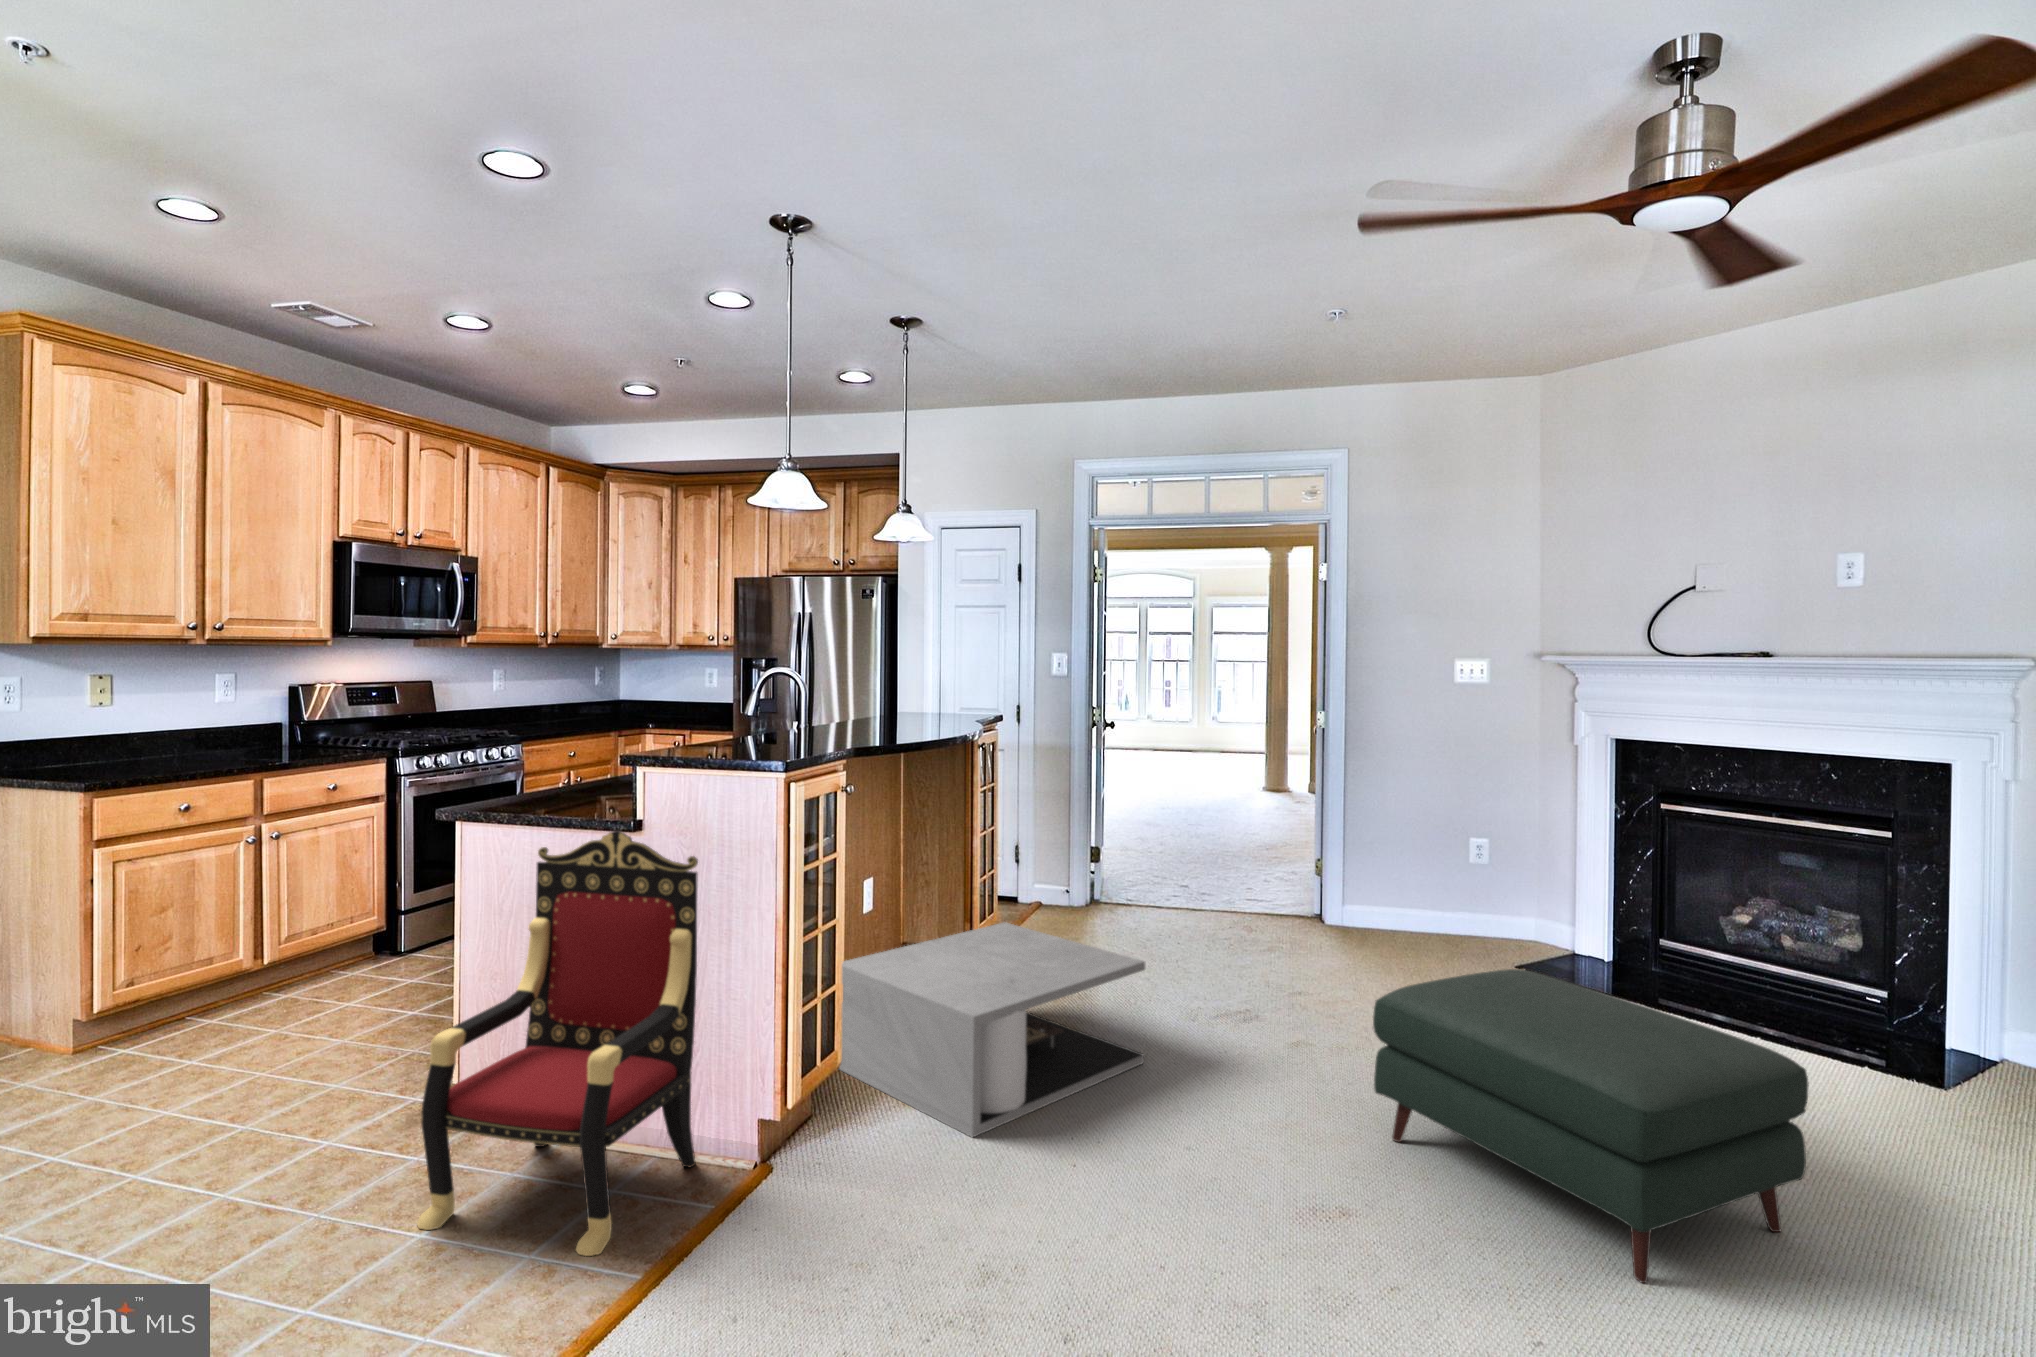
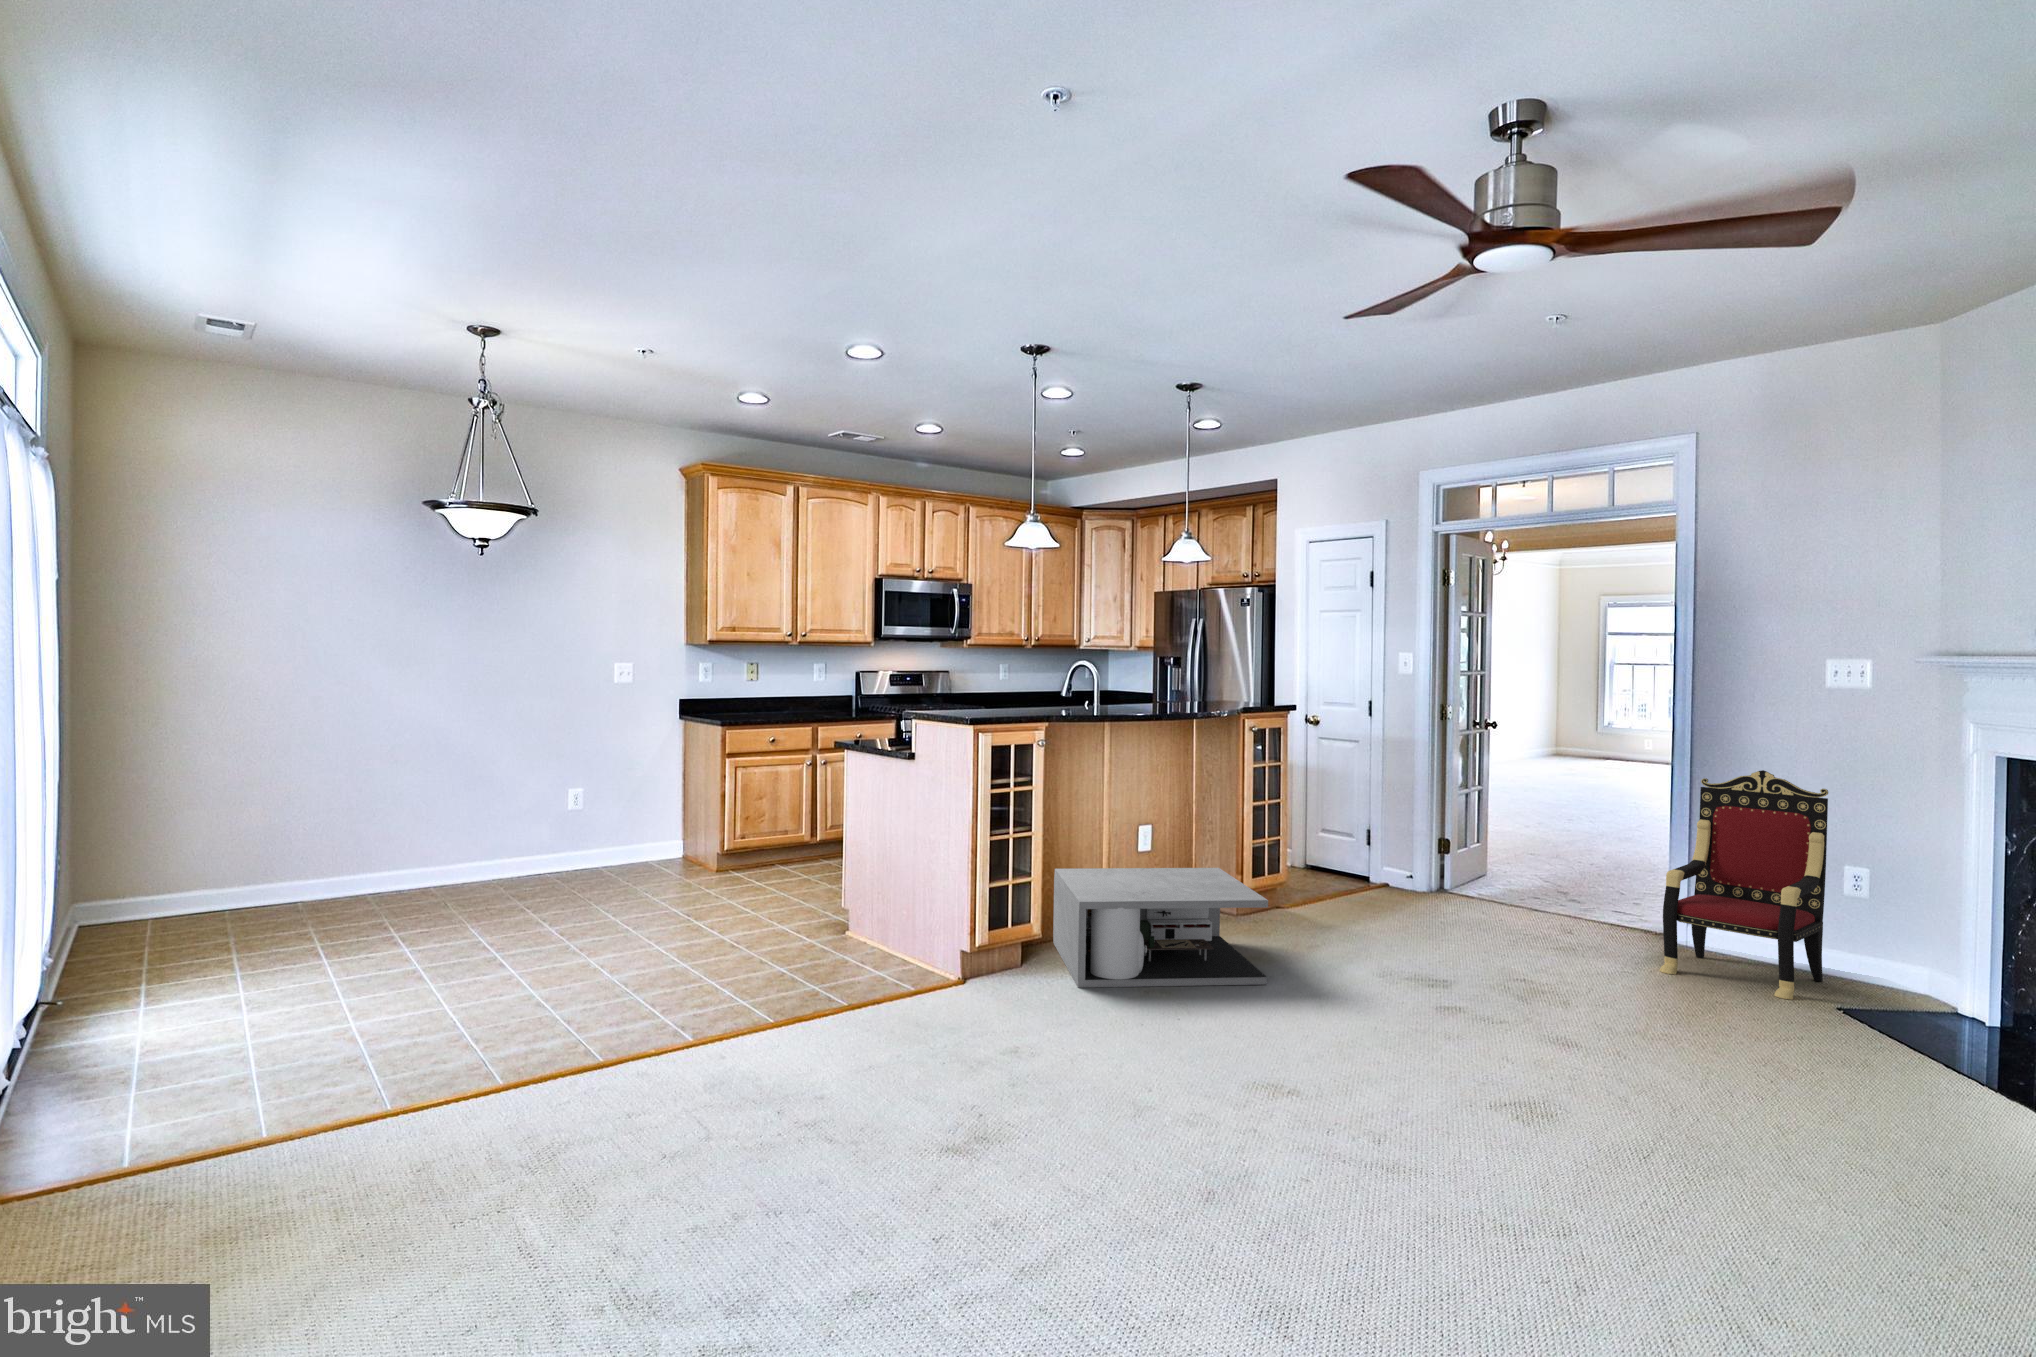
armchair: present [417,830,698,1256] -> present [1659,770,1828,1000]
ottoman: present [1373,969,1809,1283] -> none [1360,930,1634,1179]

